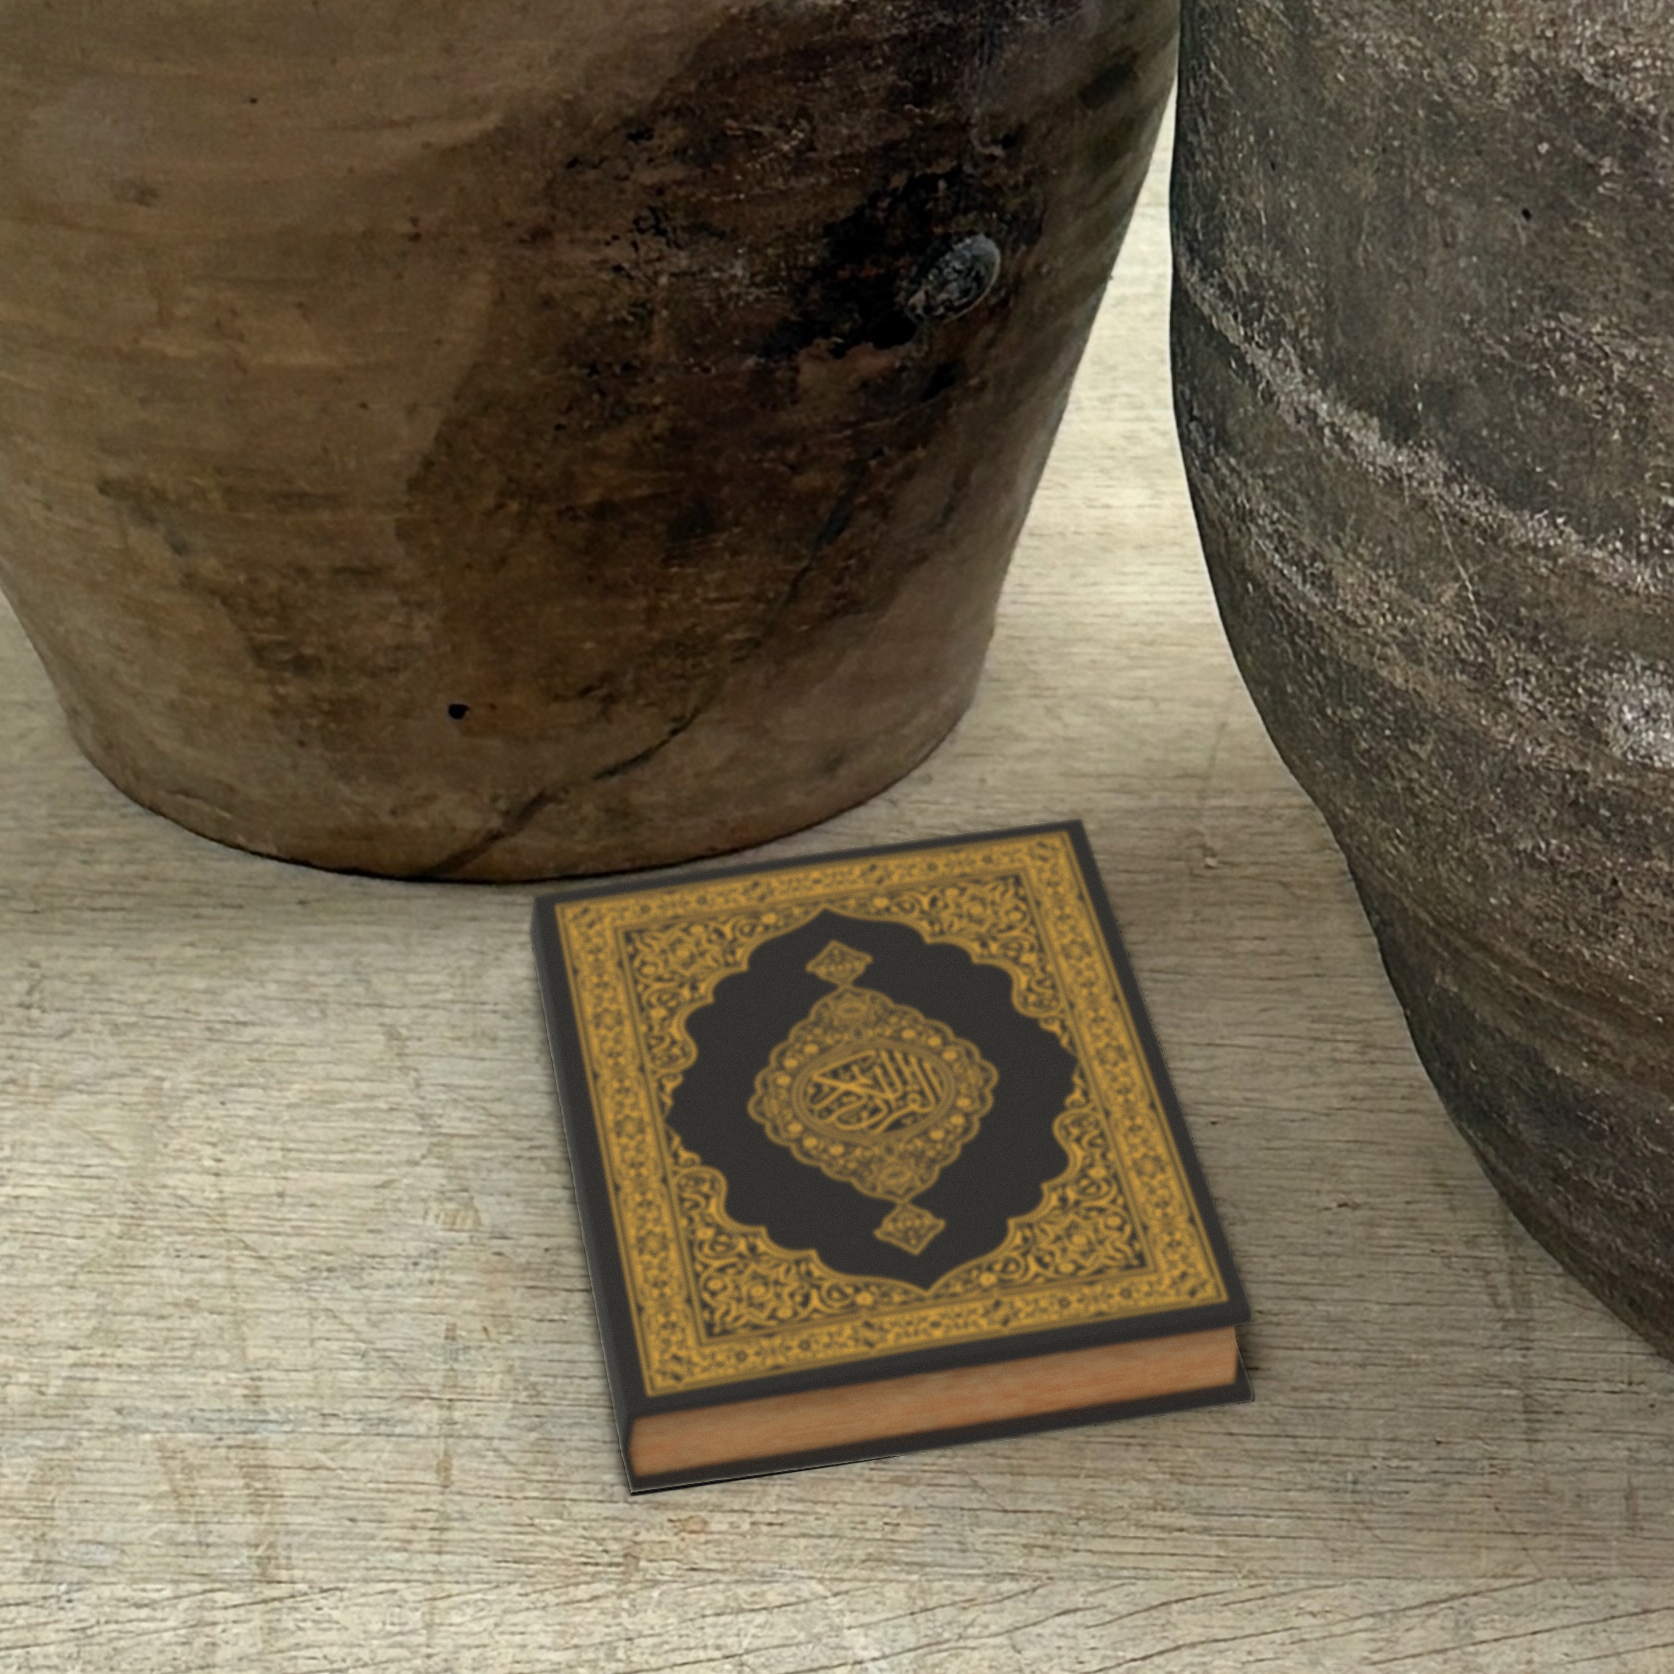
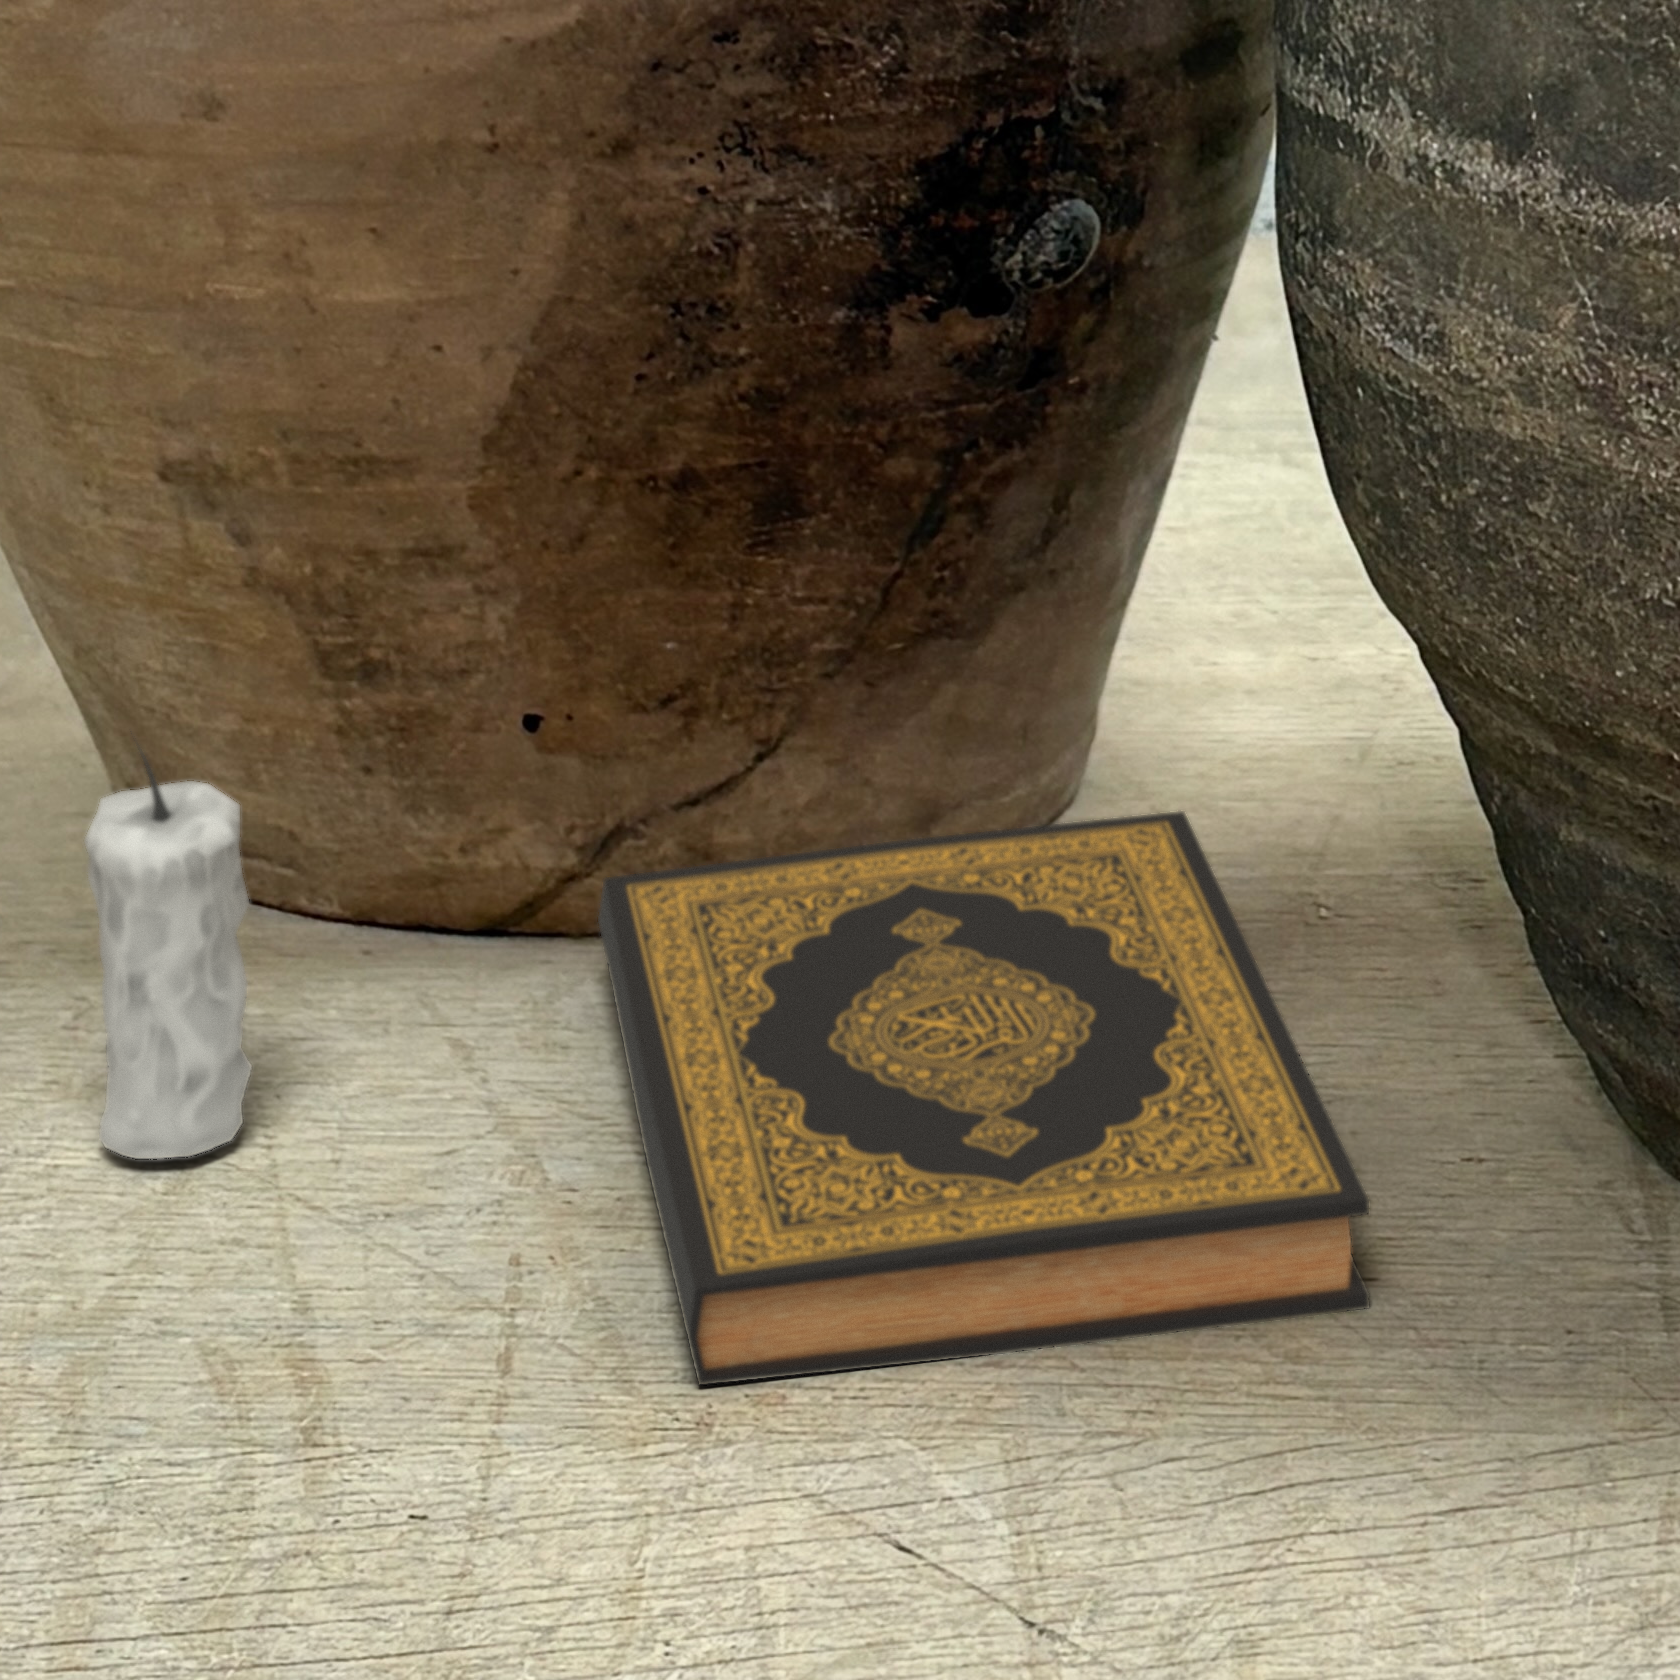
candle: none [43,827,207,1210] -> present [85,733,252,1159]

